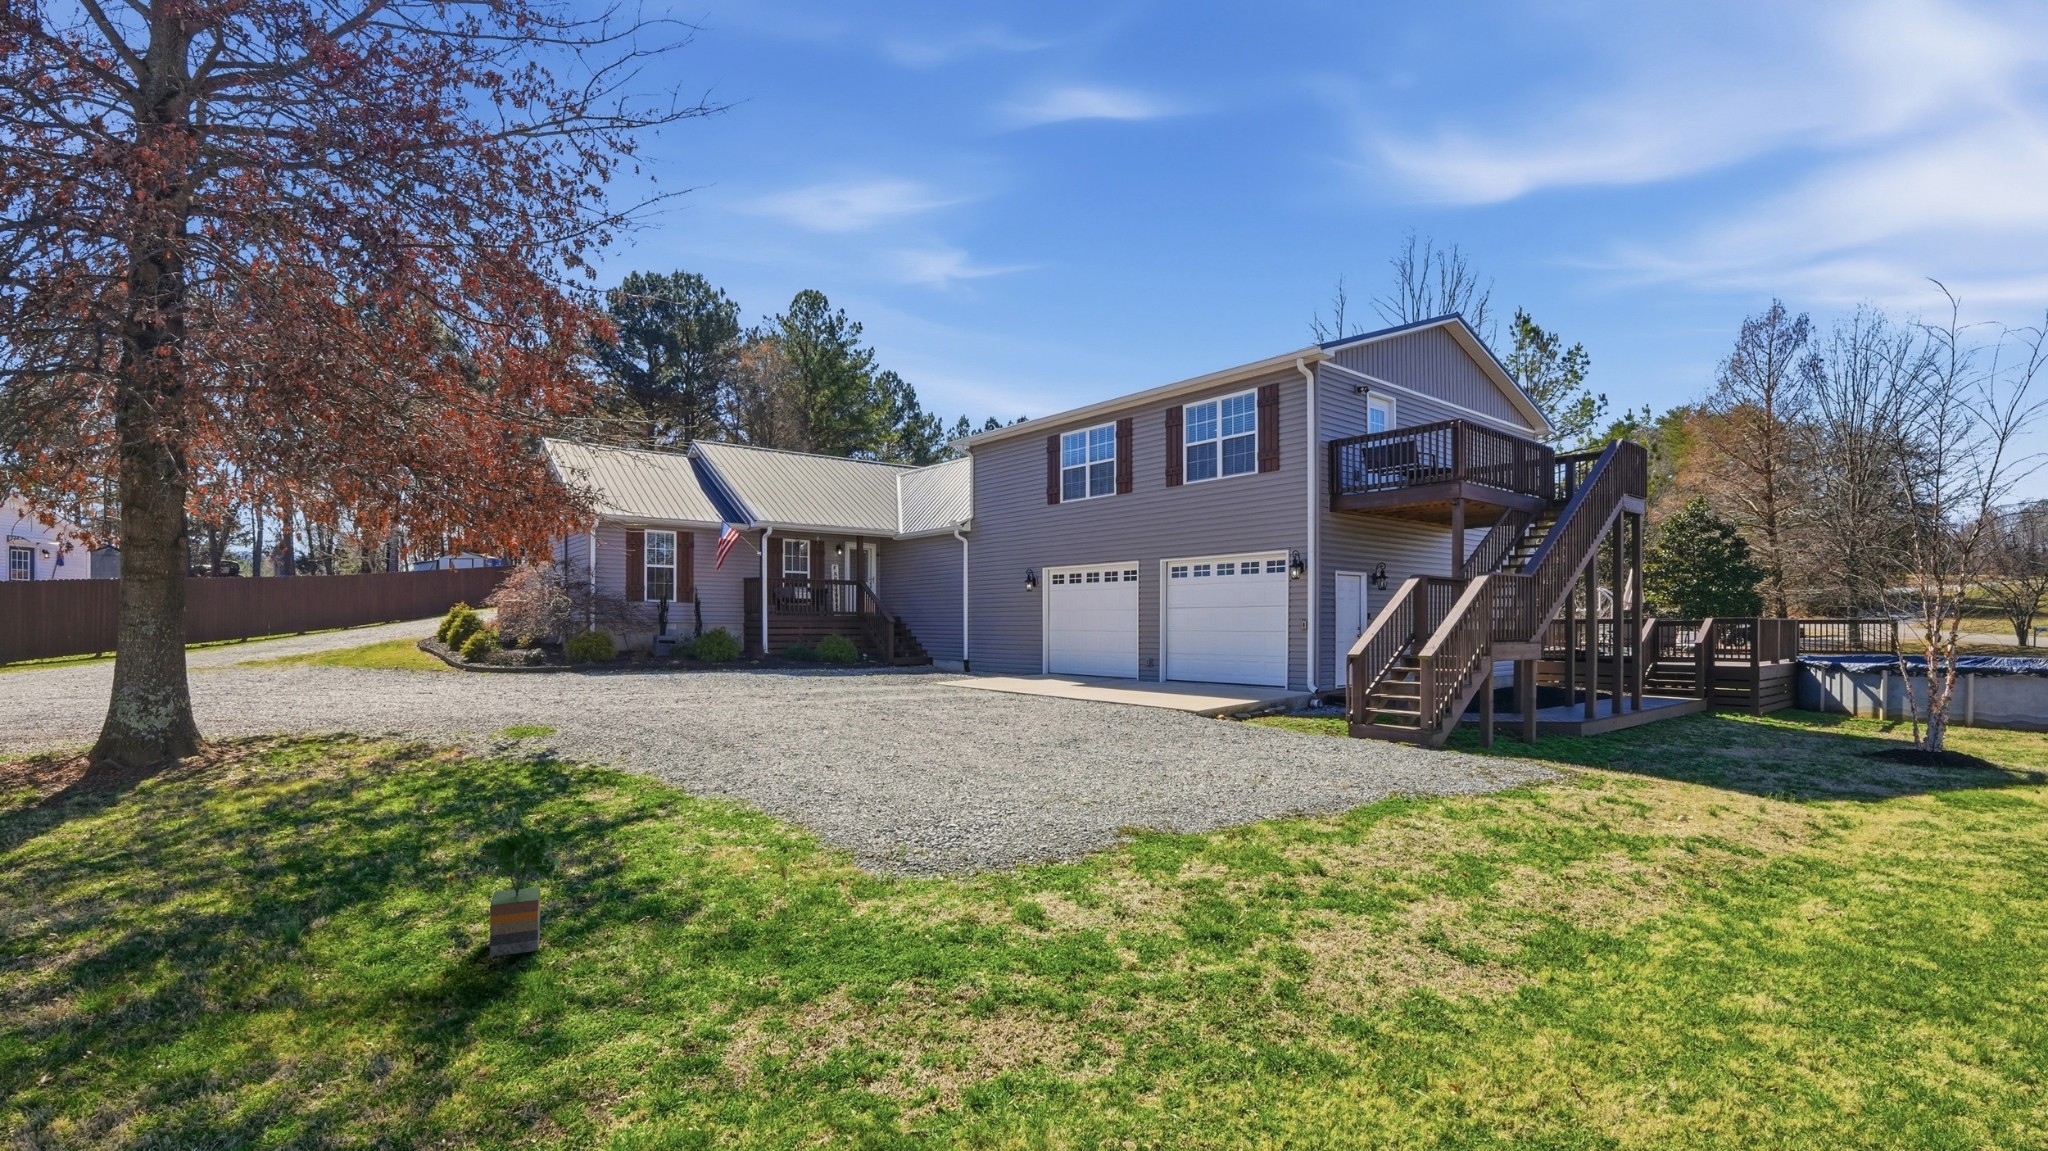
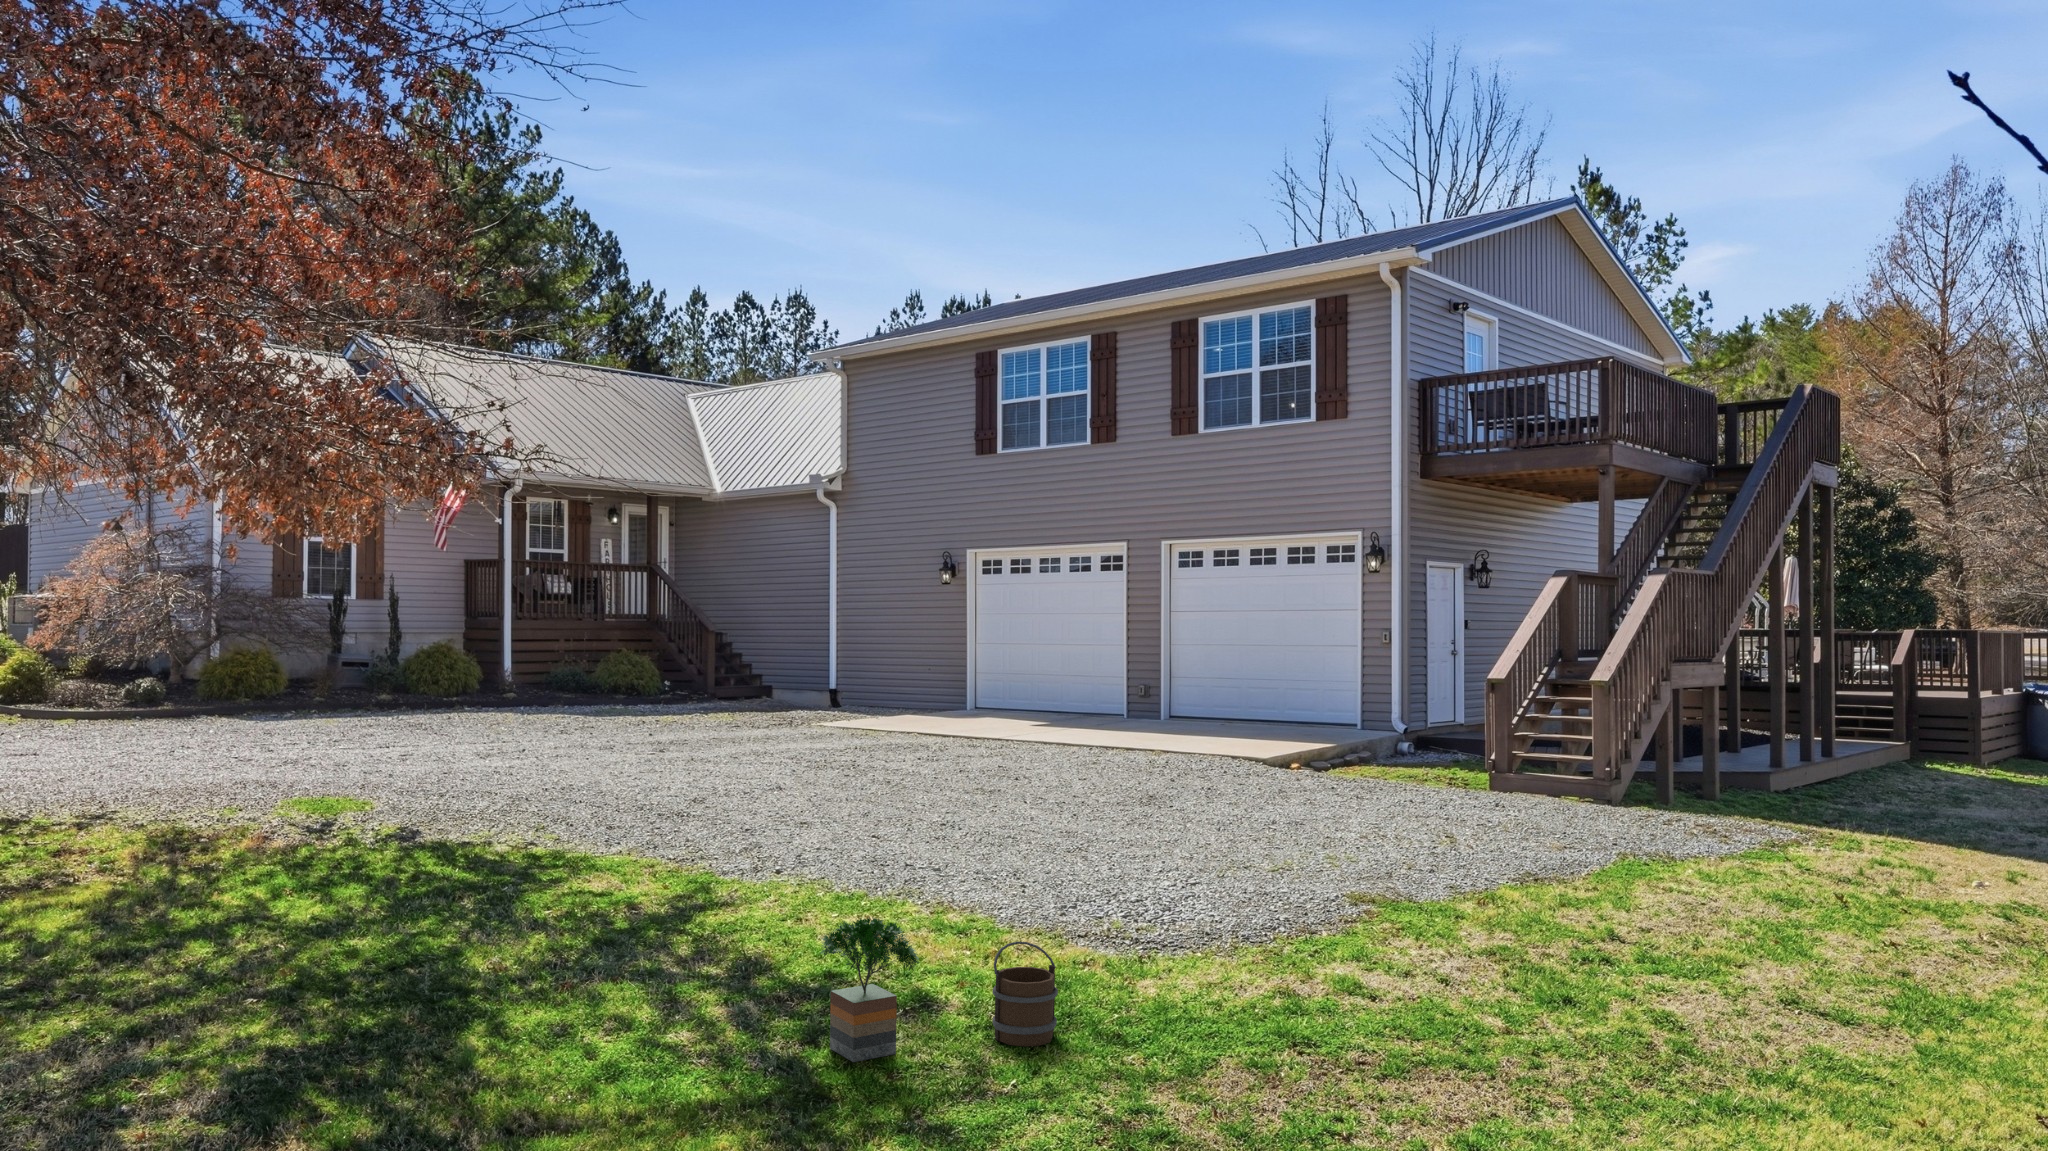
bucket: none [638,855,700,950] -> present [993,941,1058,1046]

